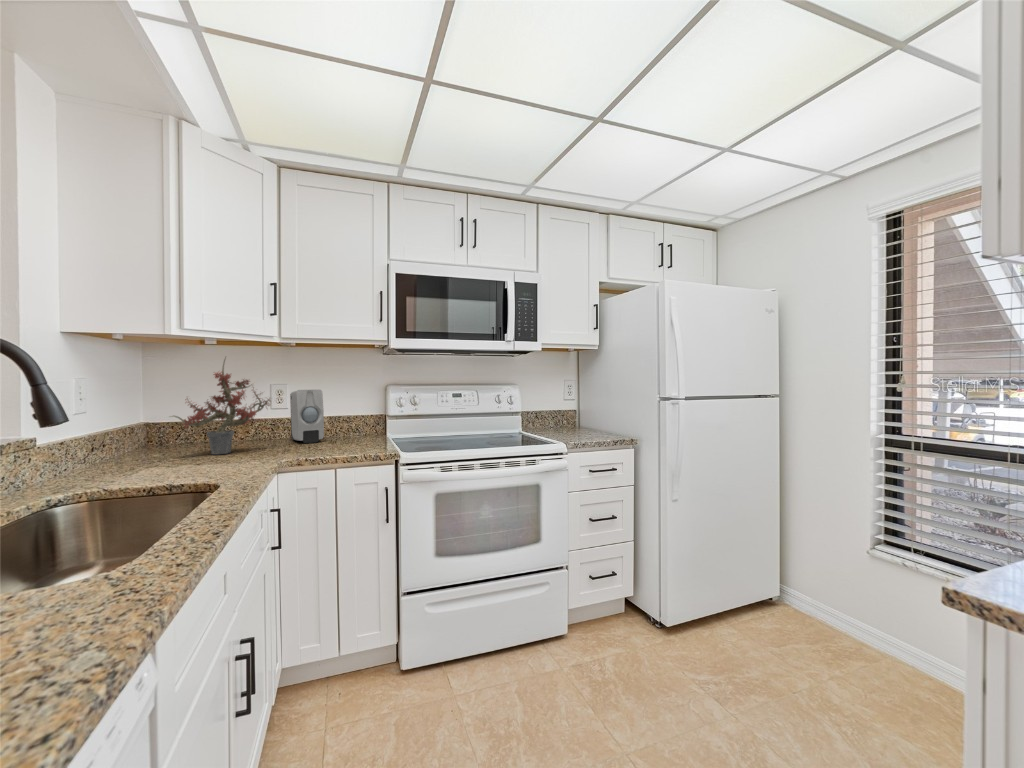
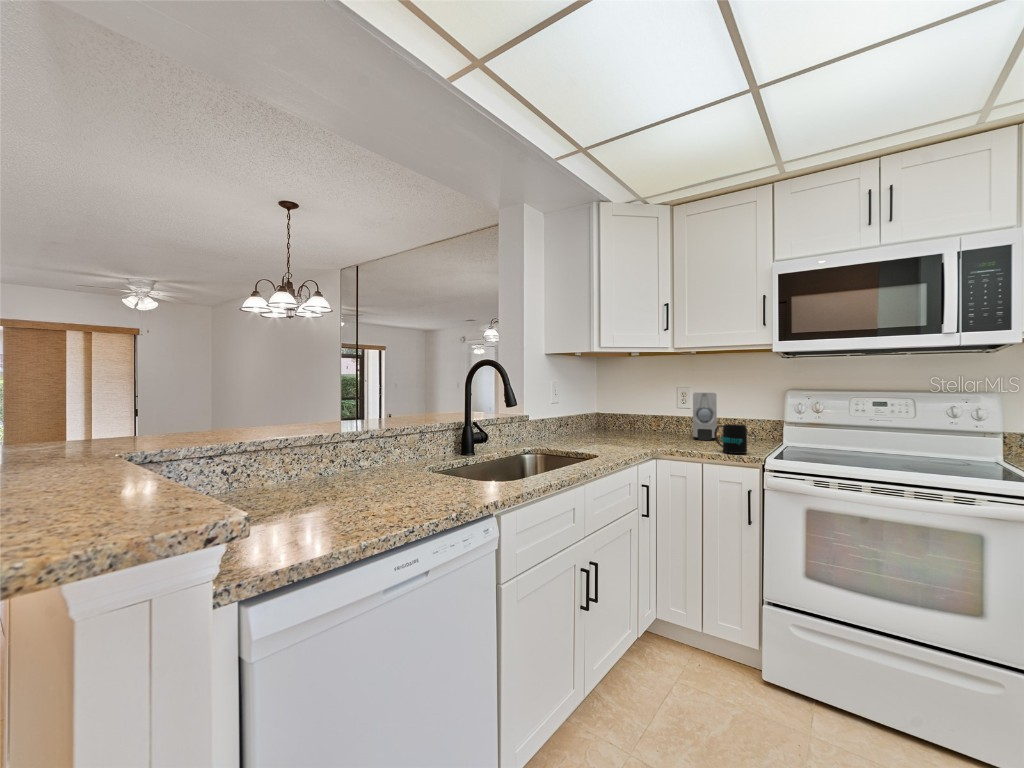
potted plant: present [174,360,270,454] -> none [597,365,671,440]
mug: none [341,423,376,454] -> present [714,424,747,454]

